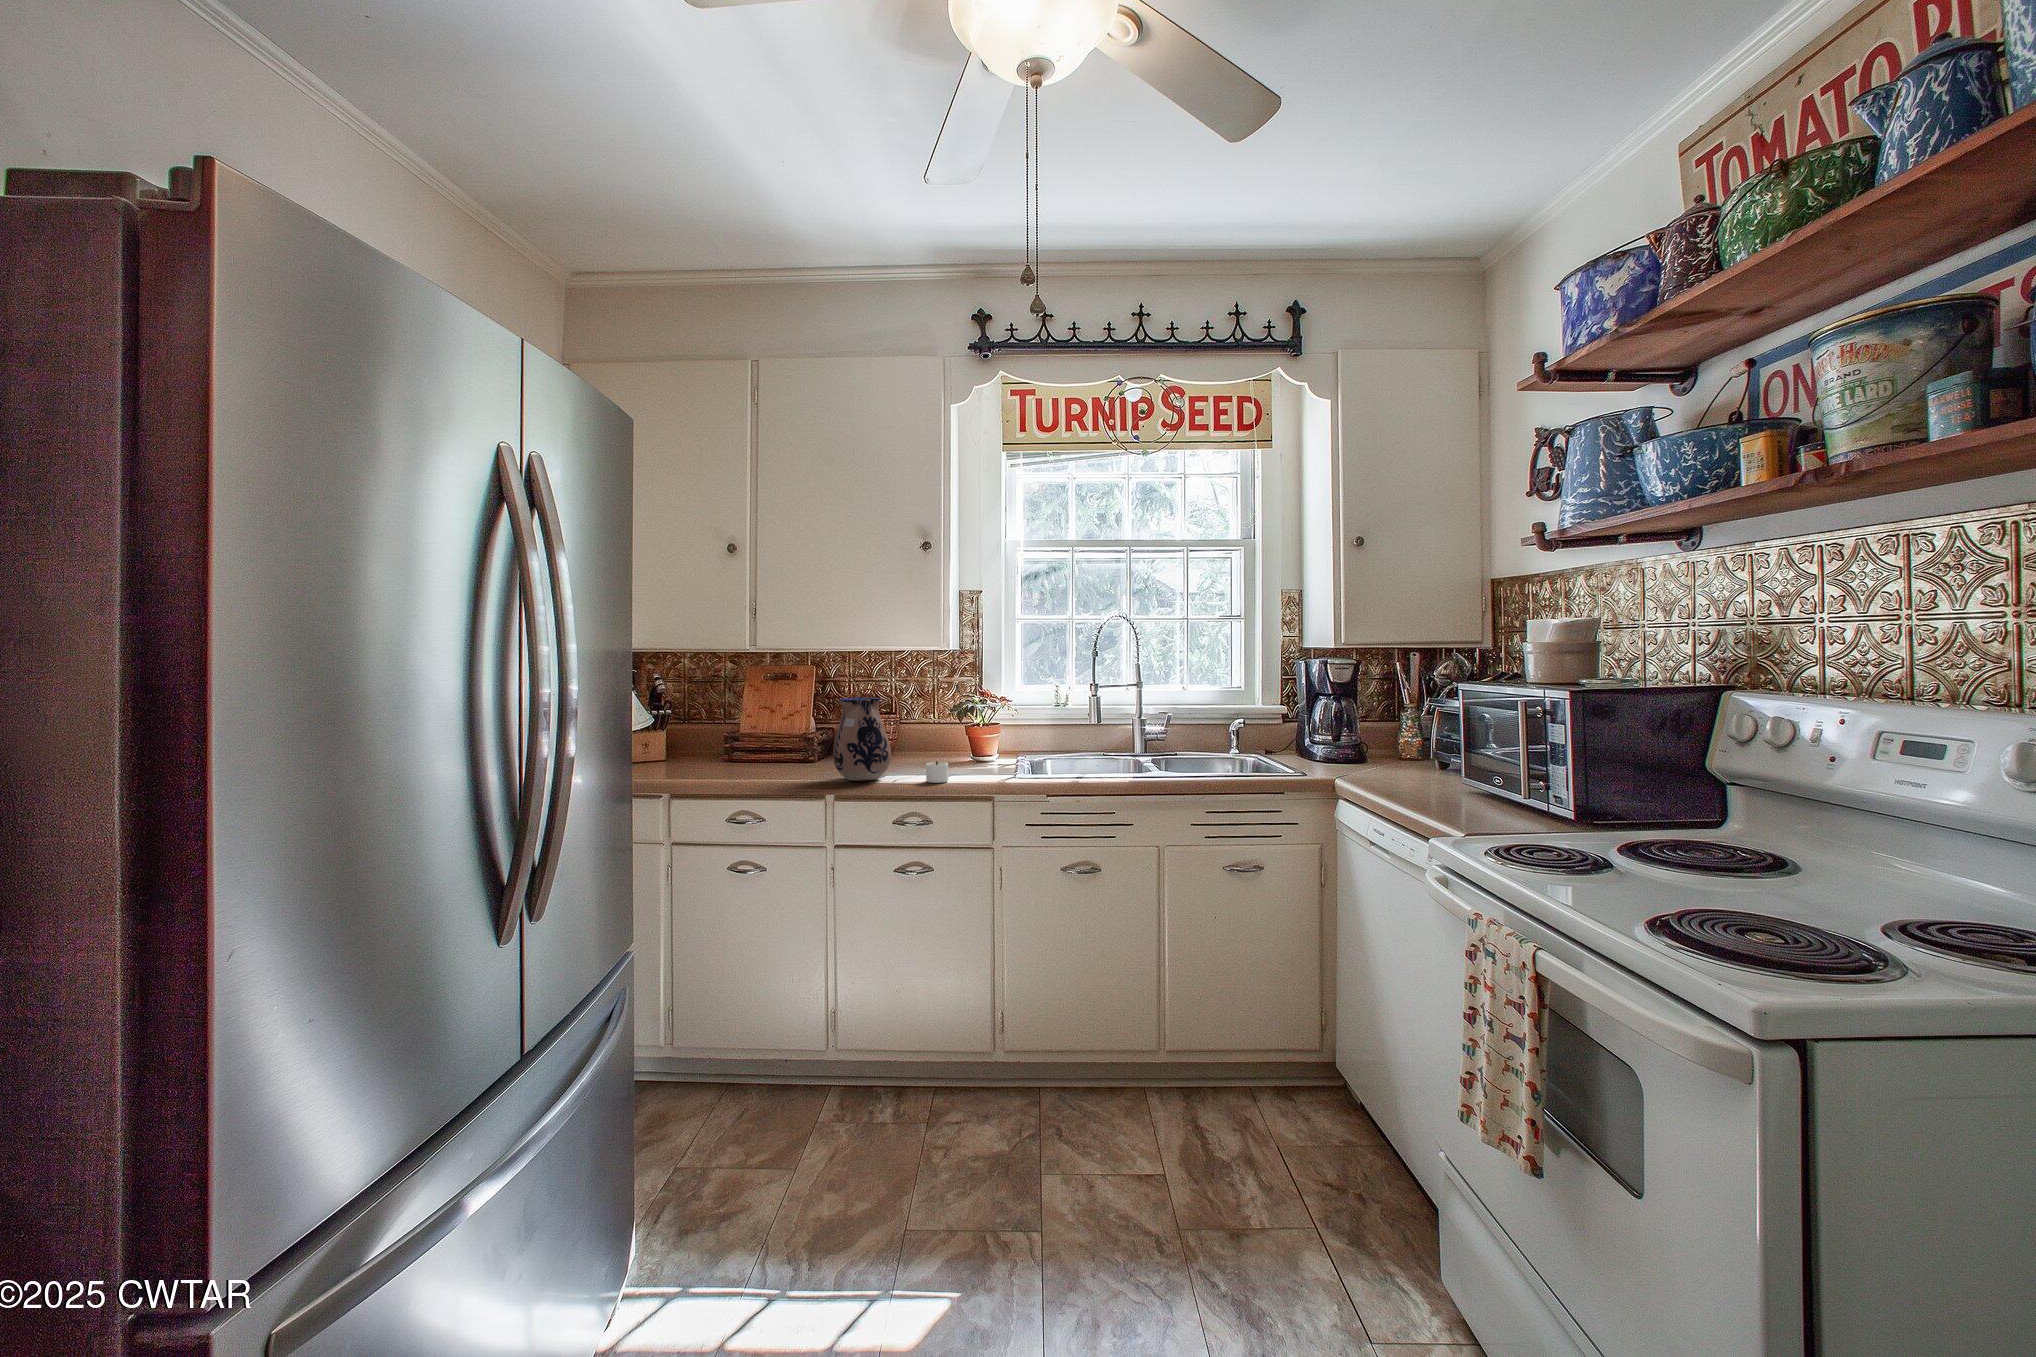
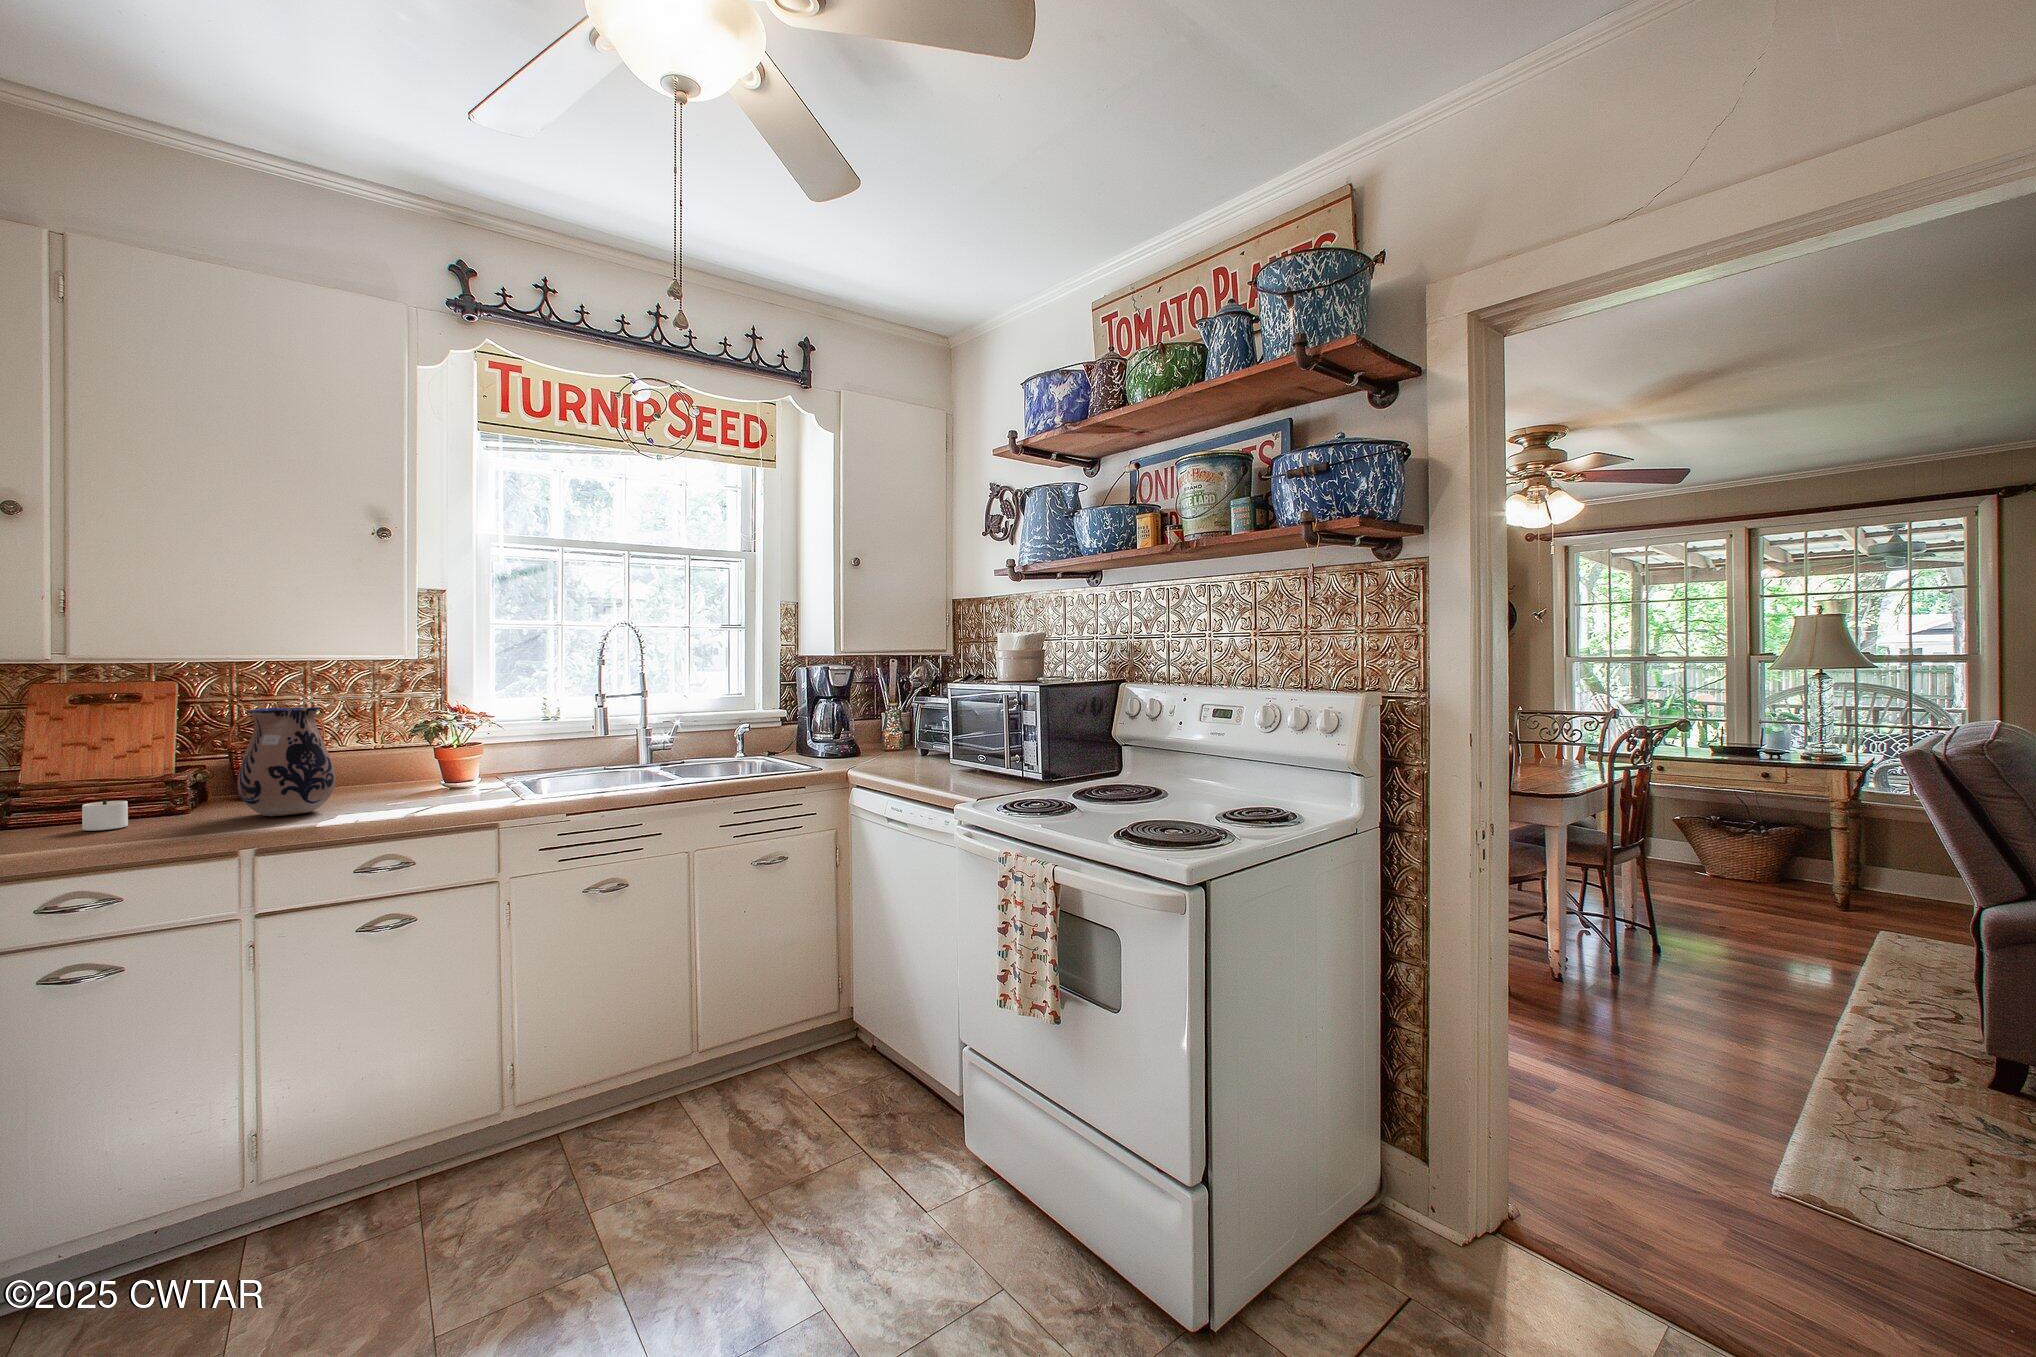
candle: present [926,761,948,783] -> present [82,800,128,831]

